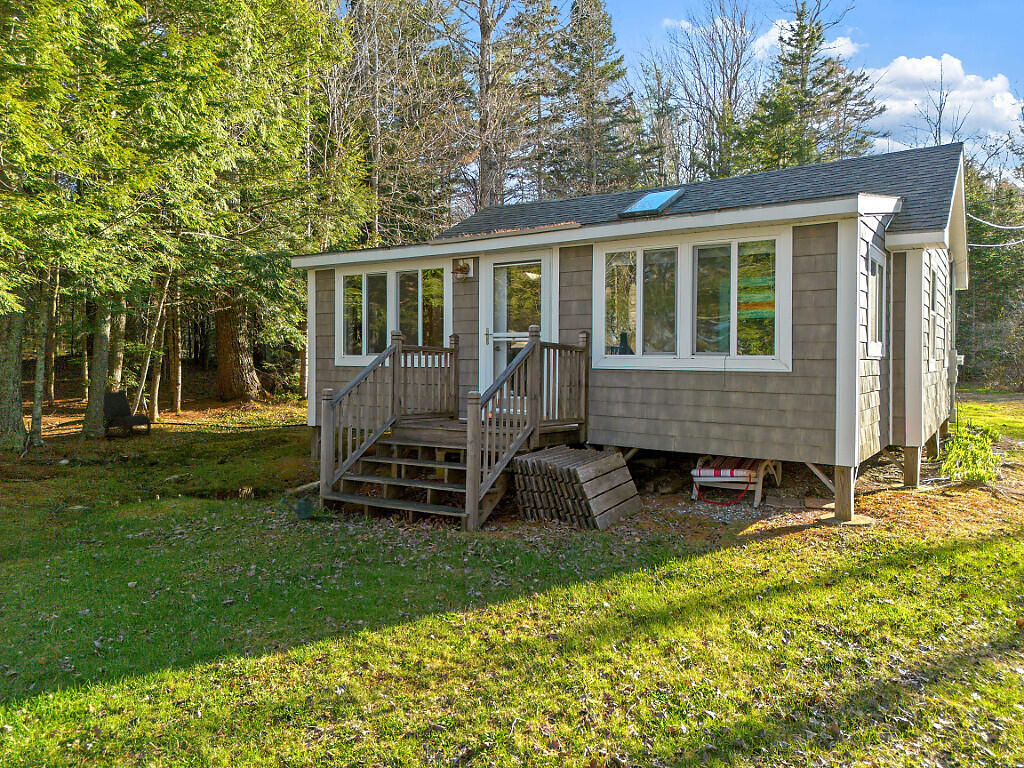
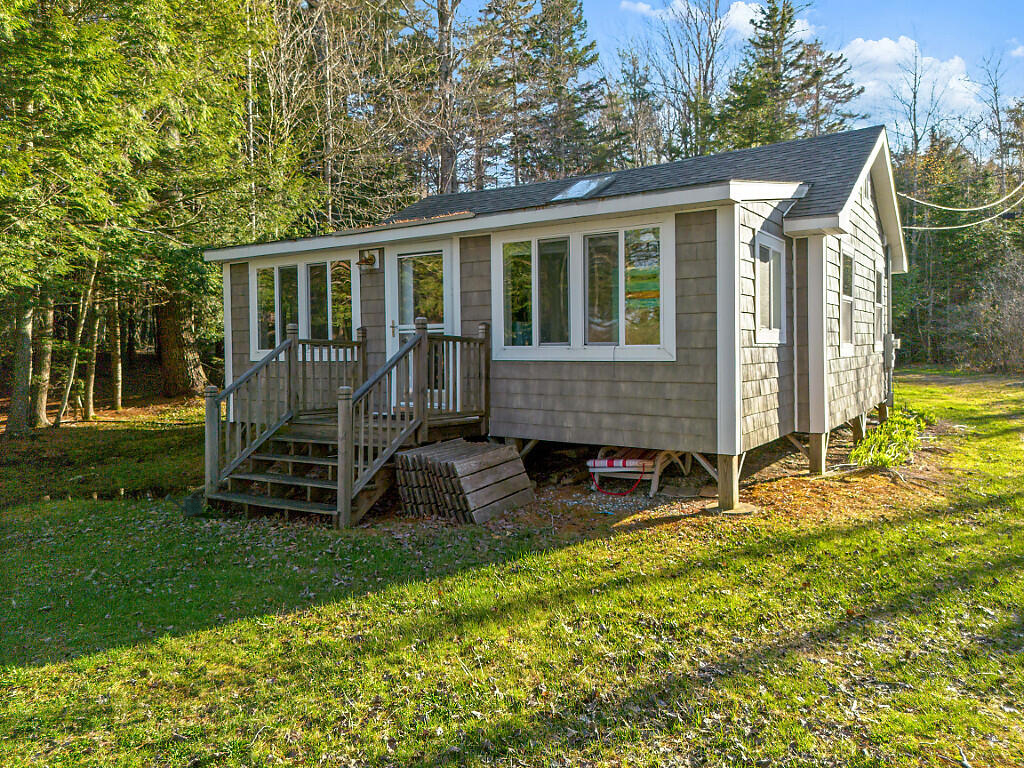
lounge chair: present [103,391,151,438] -> none [24,390,79,438]

